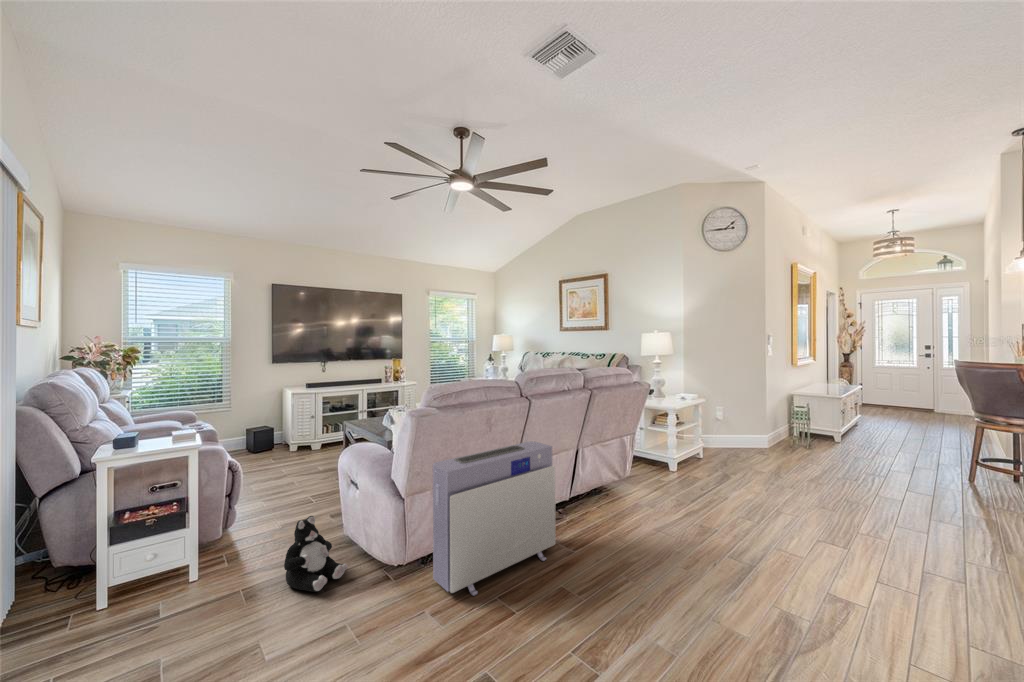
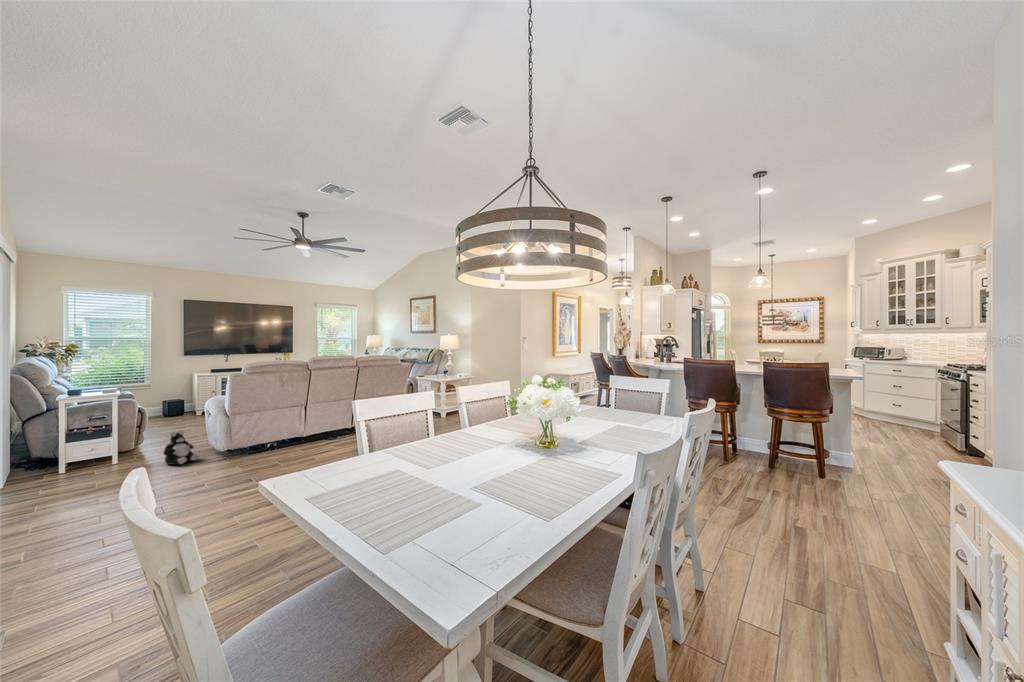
air purifier: present [433,441,556,596] -> none [244,395,323,464]

